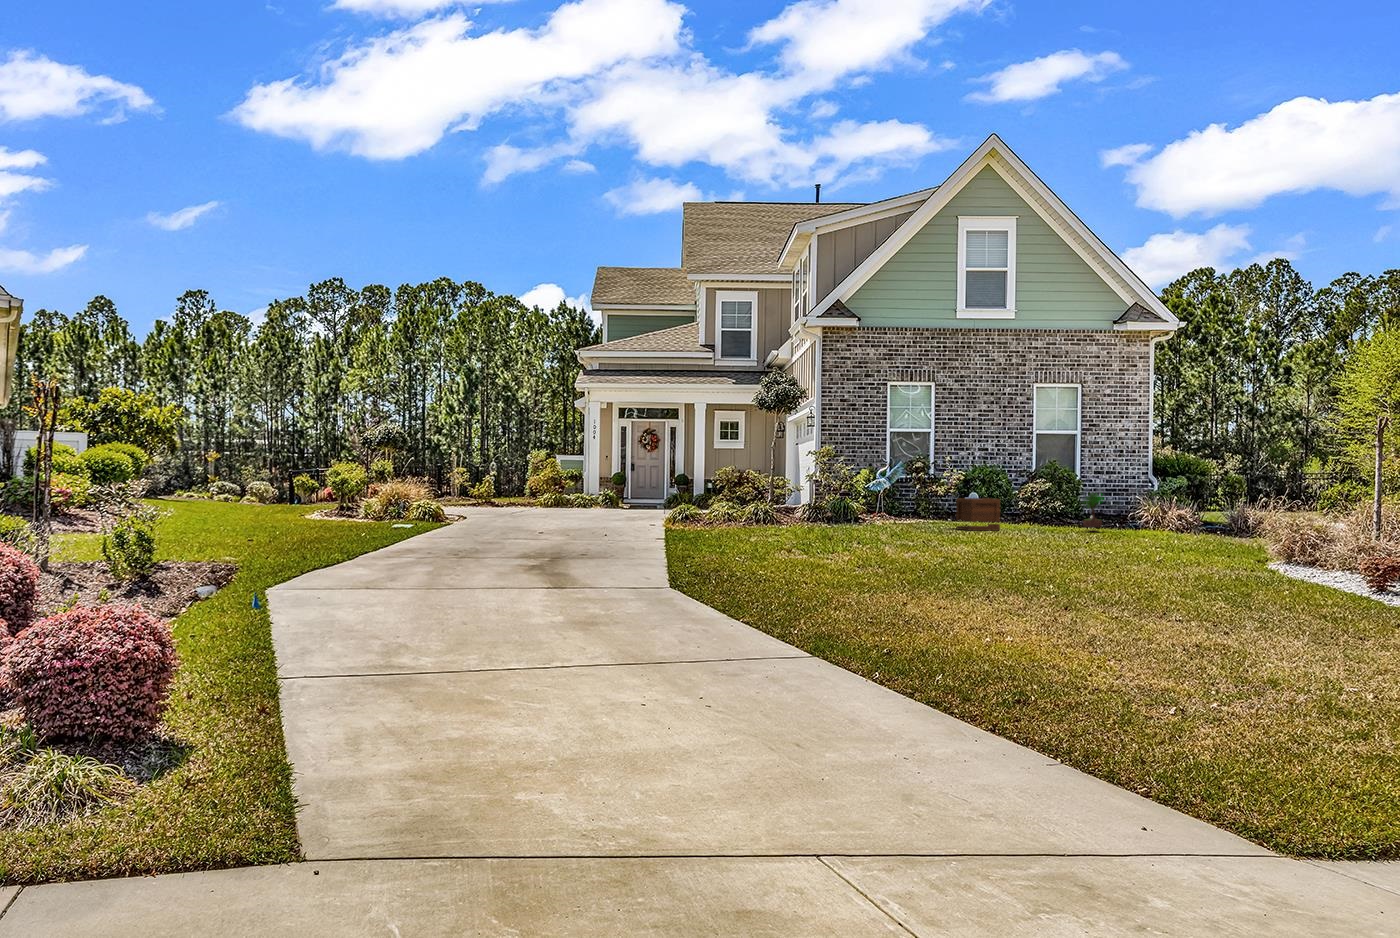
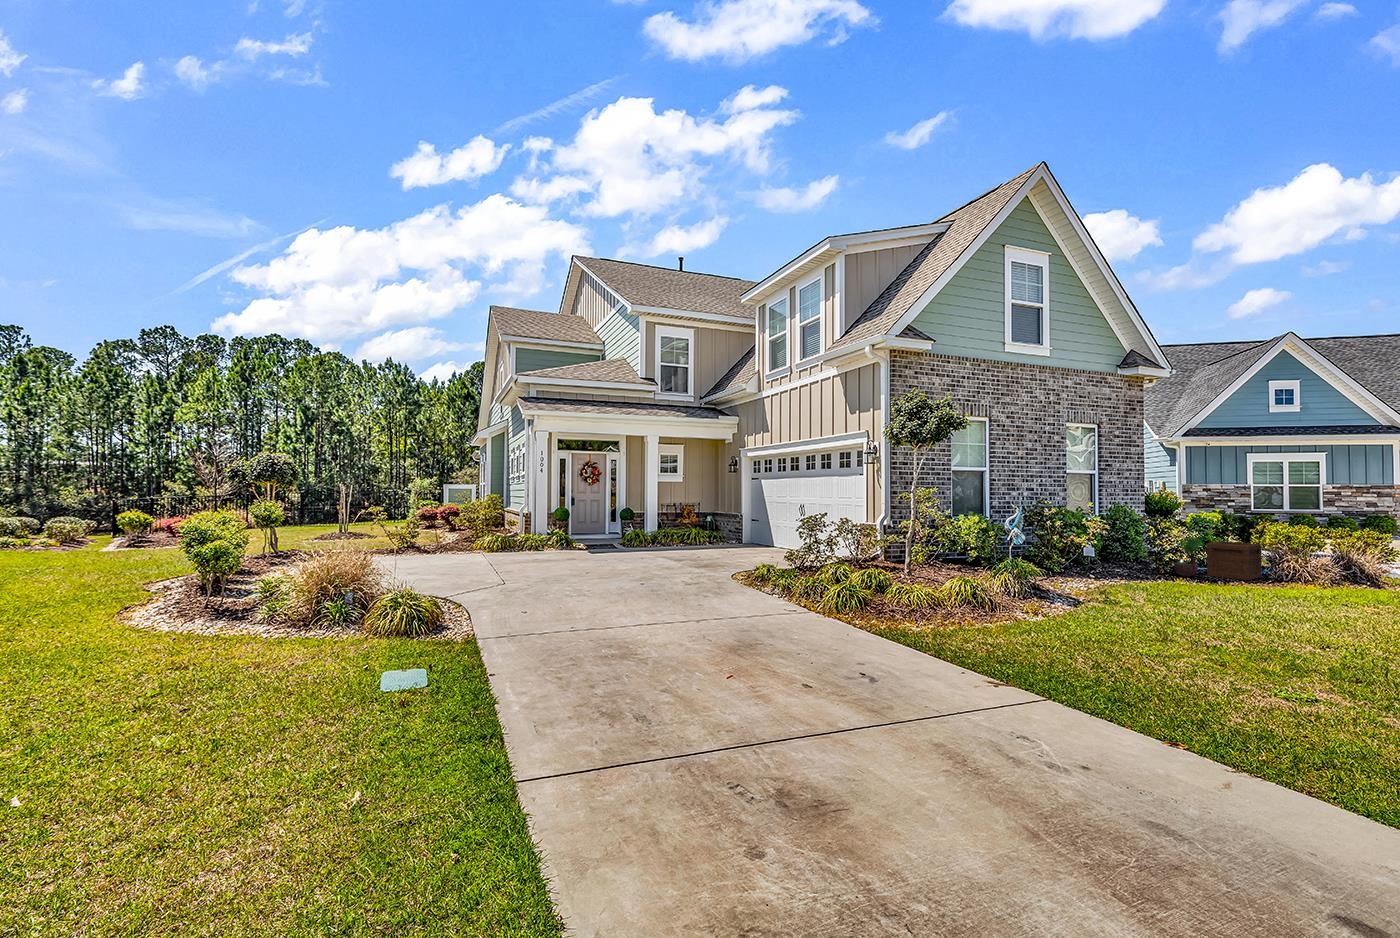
wooden crate: present [956,498,1000,531] -> present [1207,541,1262,580]

